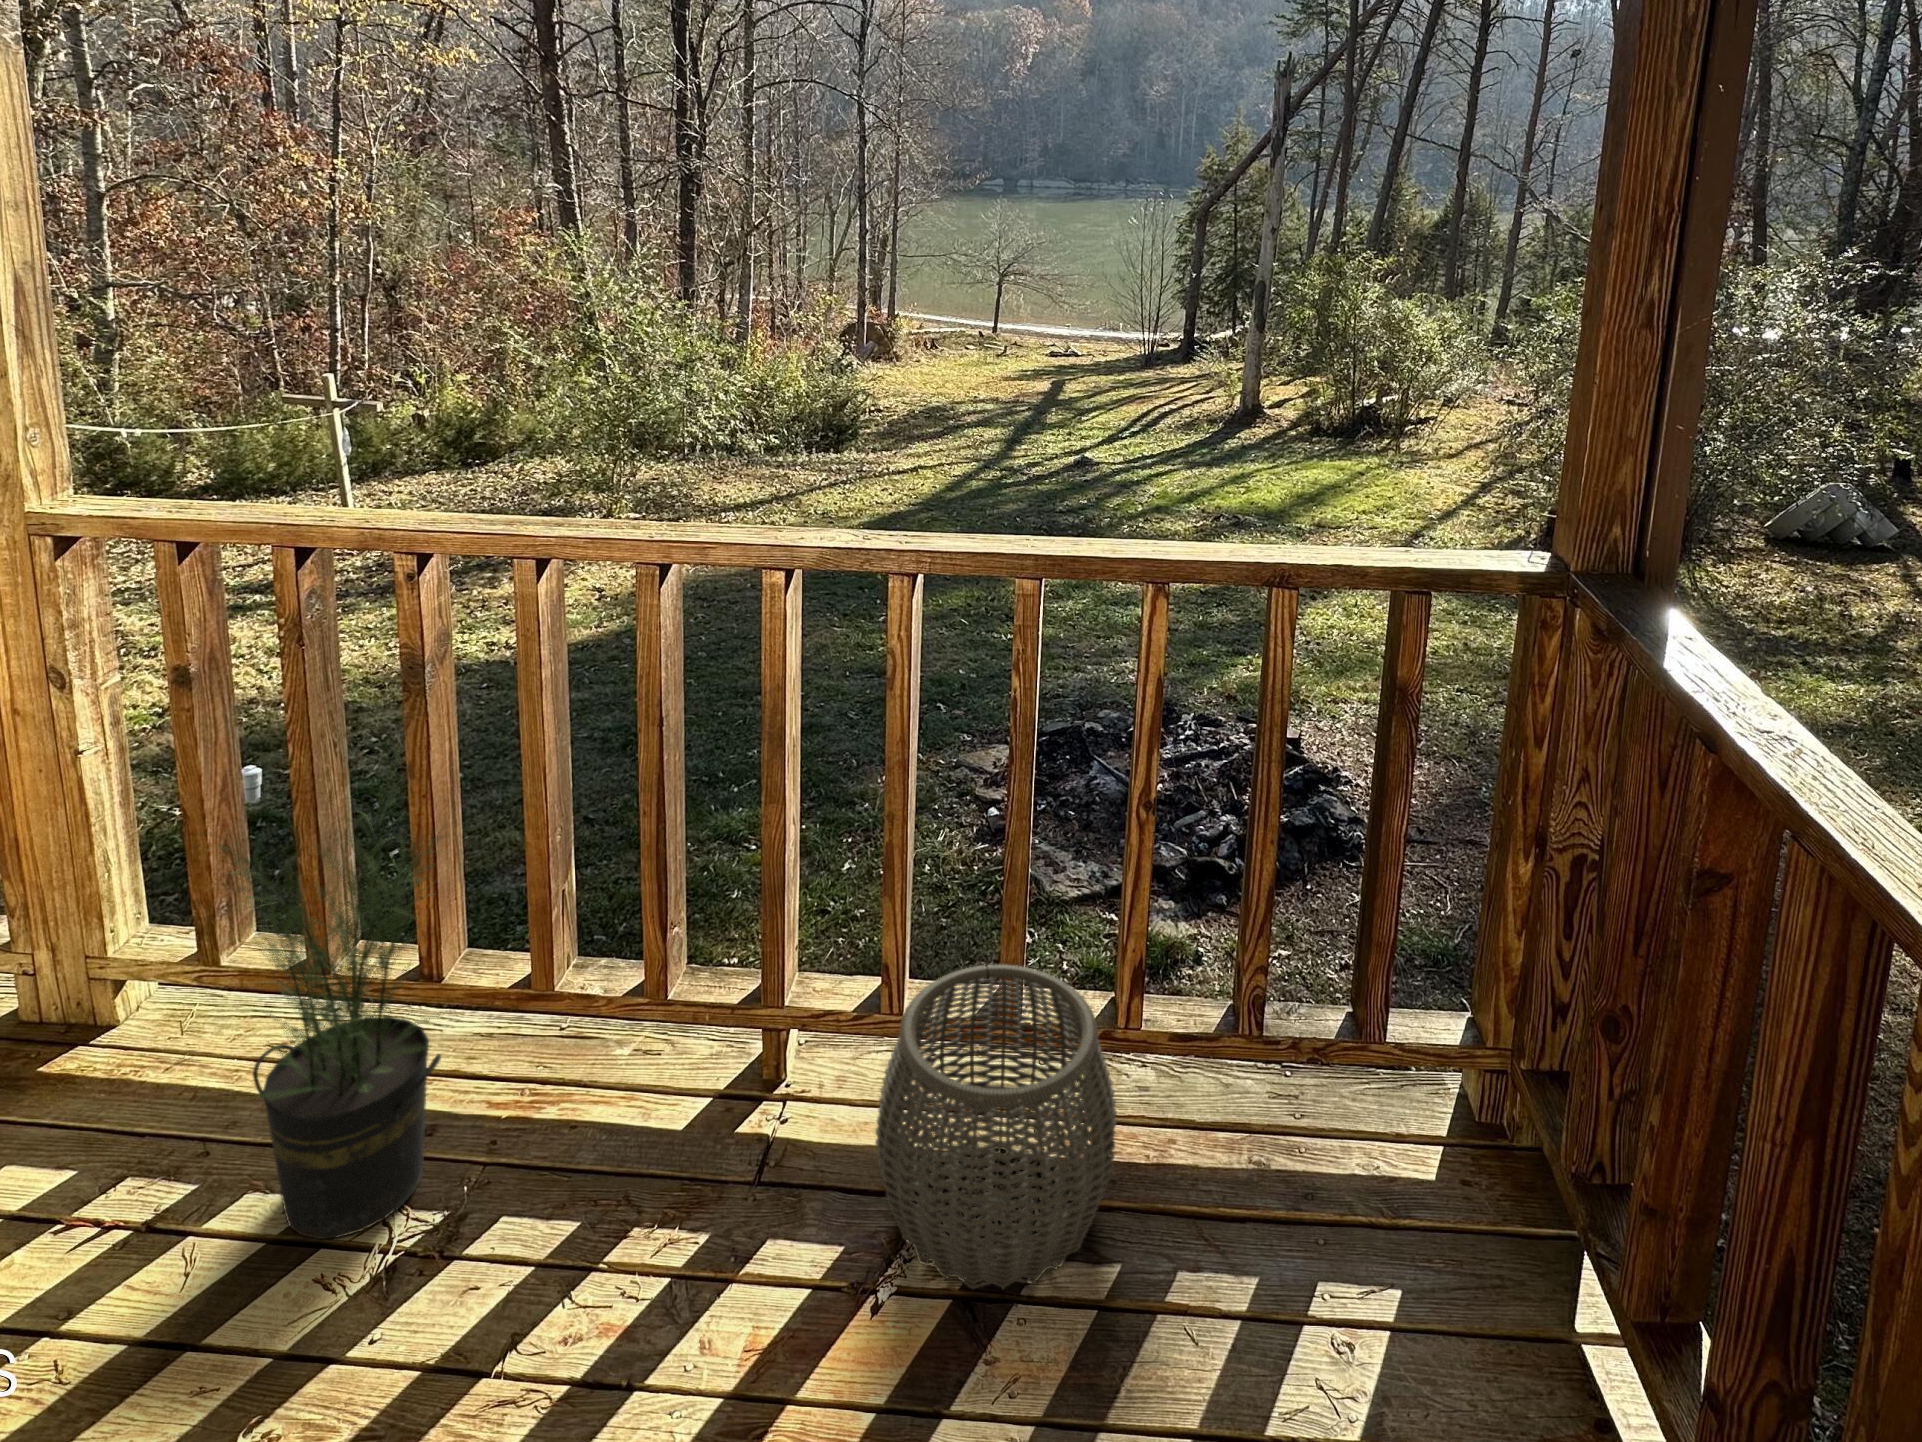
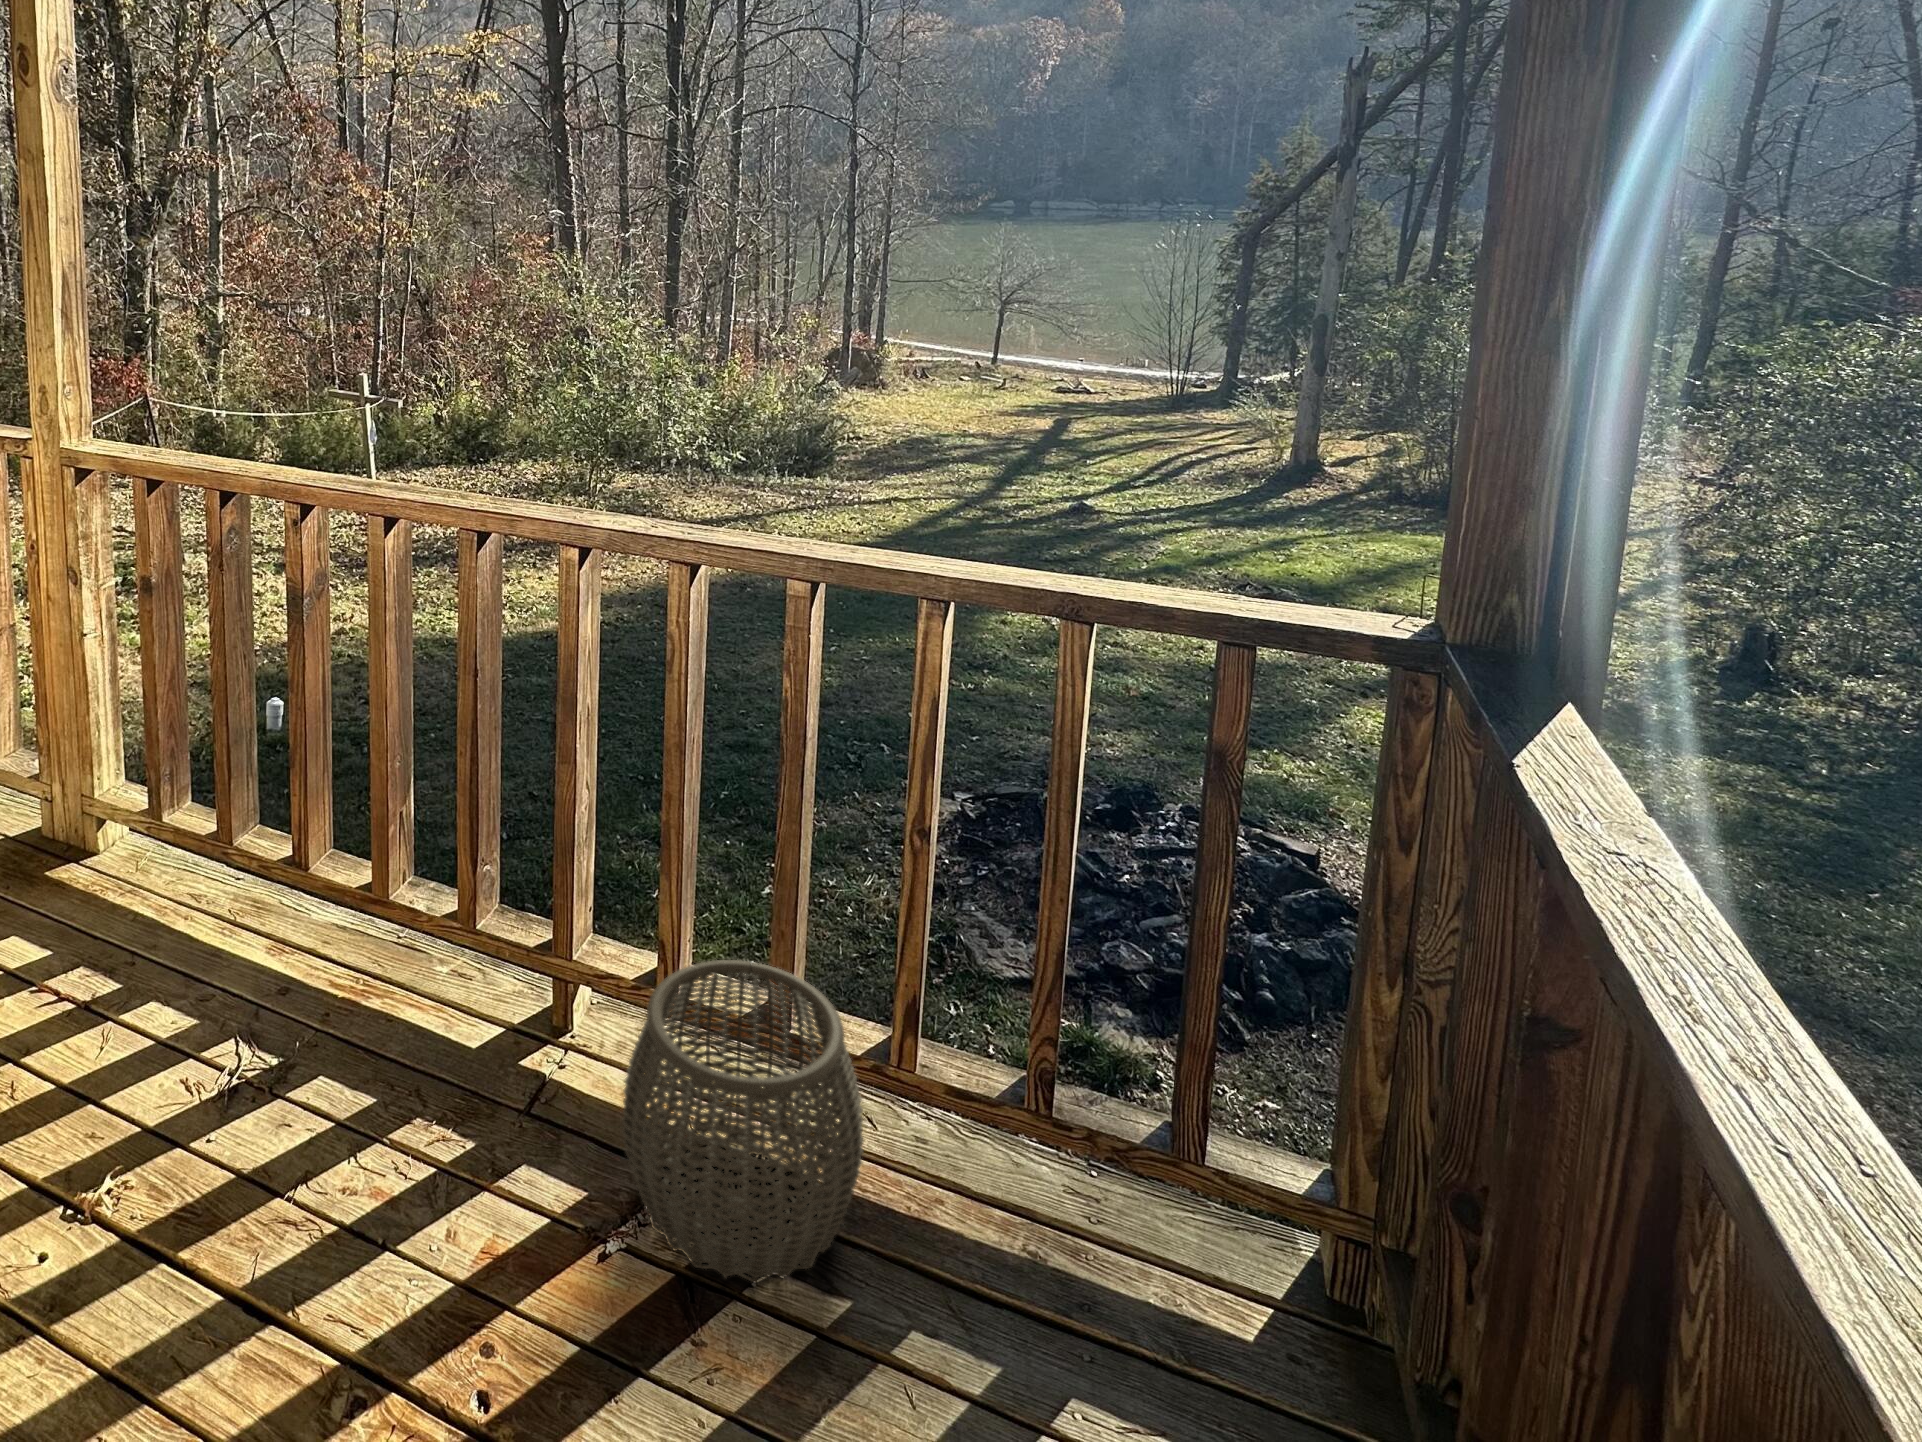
potted plant: present [200,748,451,1239] -> none [123,666,308,1057]

